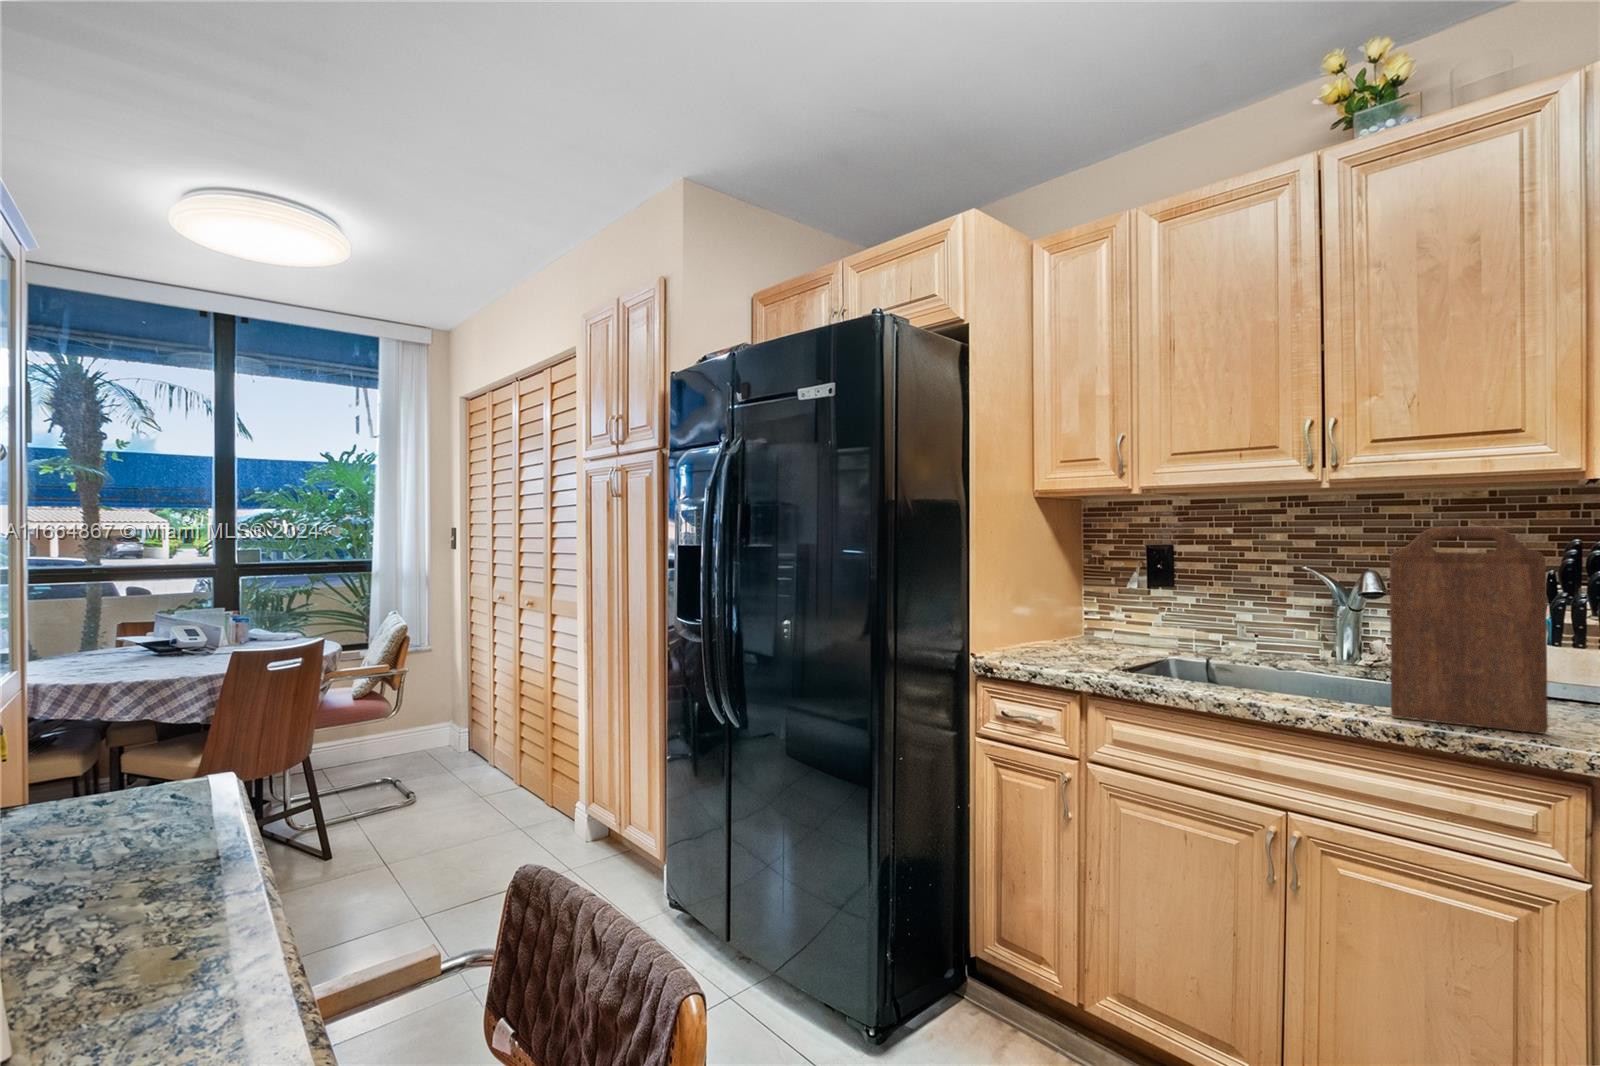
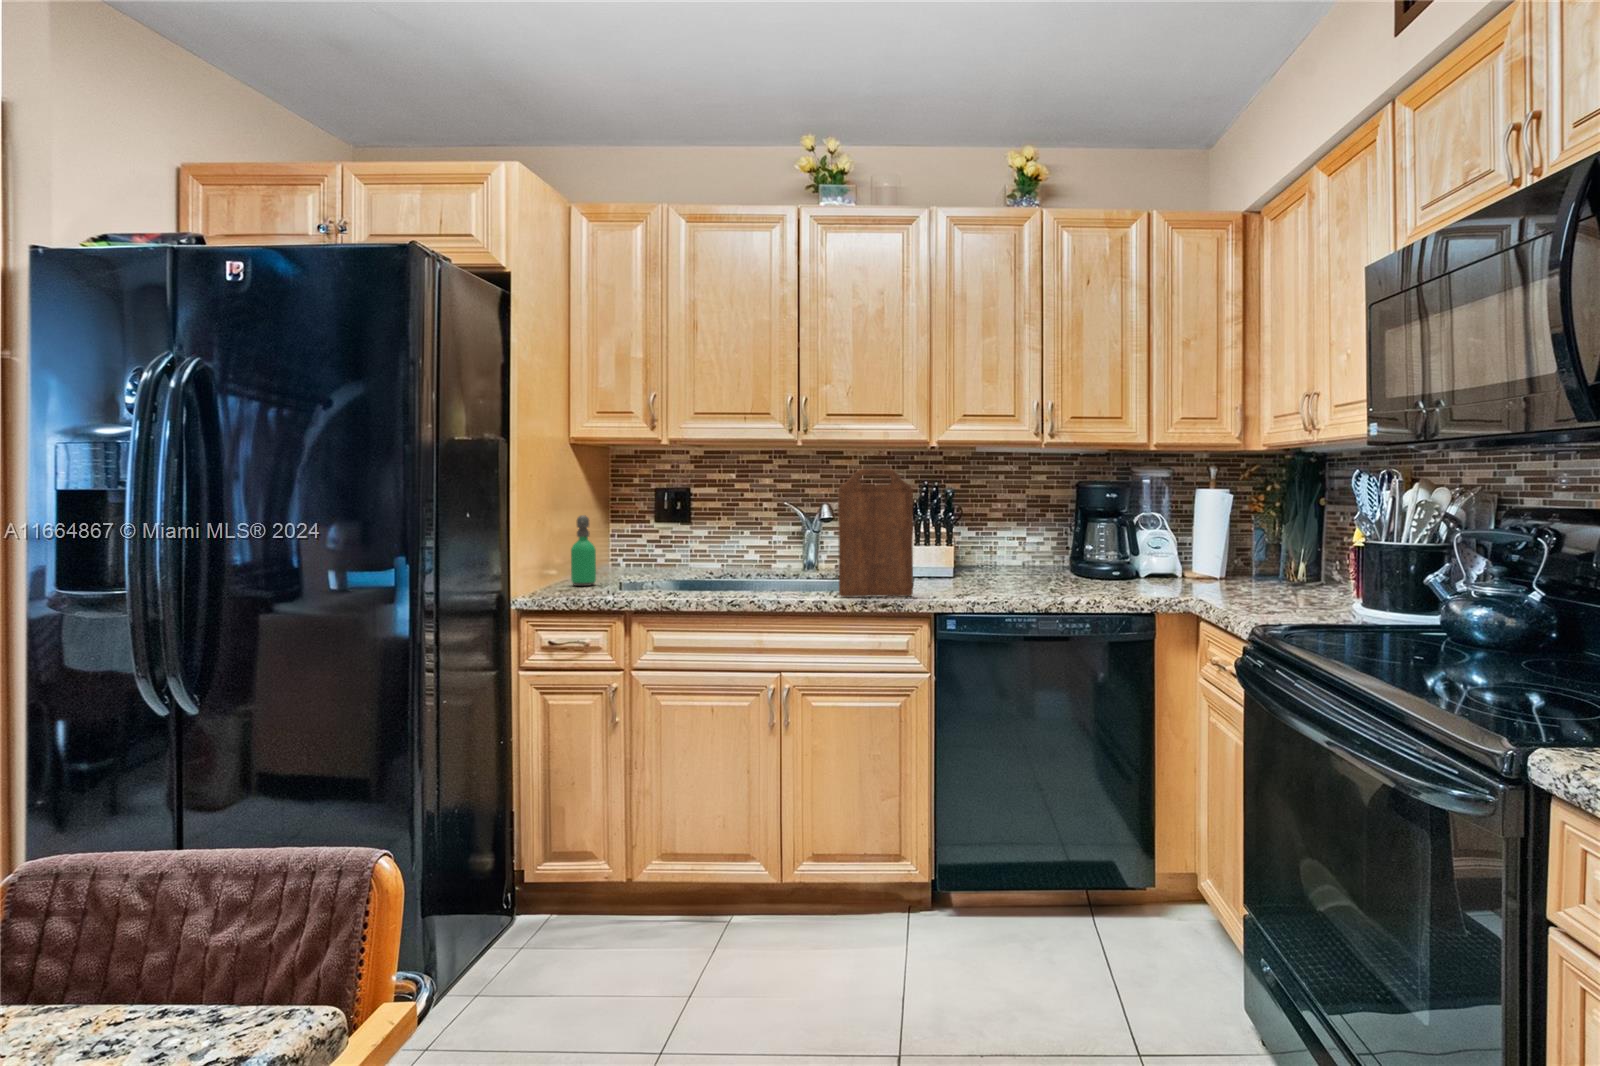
soap dispenser: none [1022,575,1050,652] -> present [571,515,596,586]

